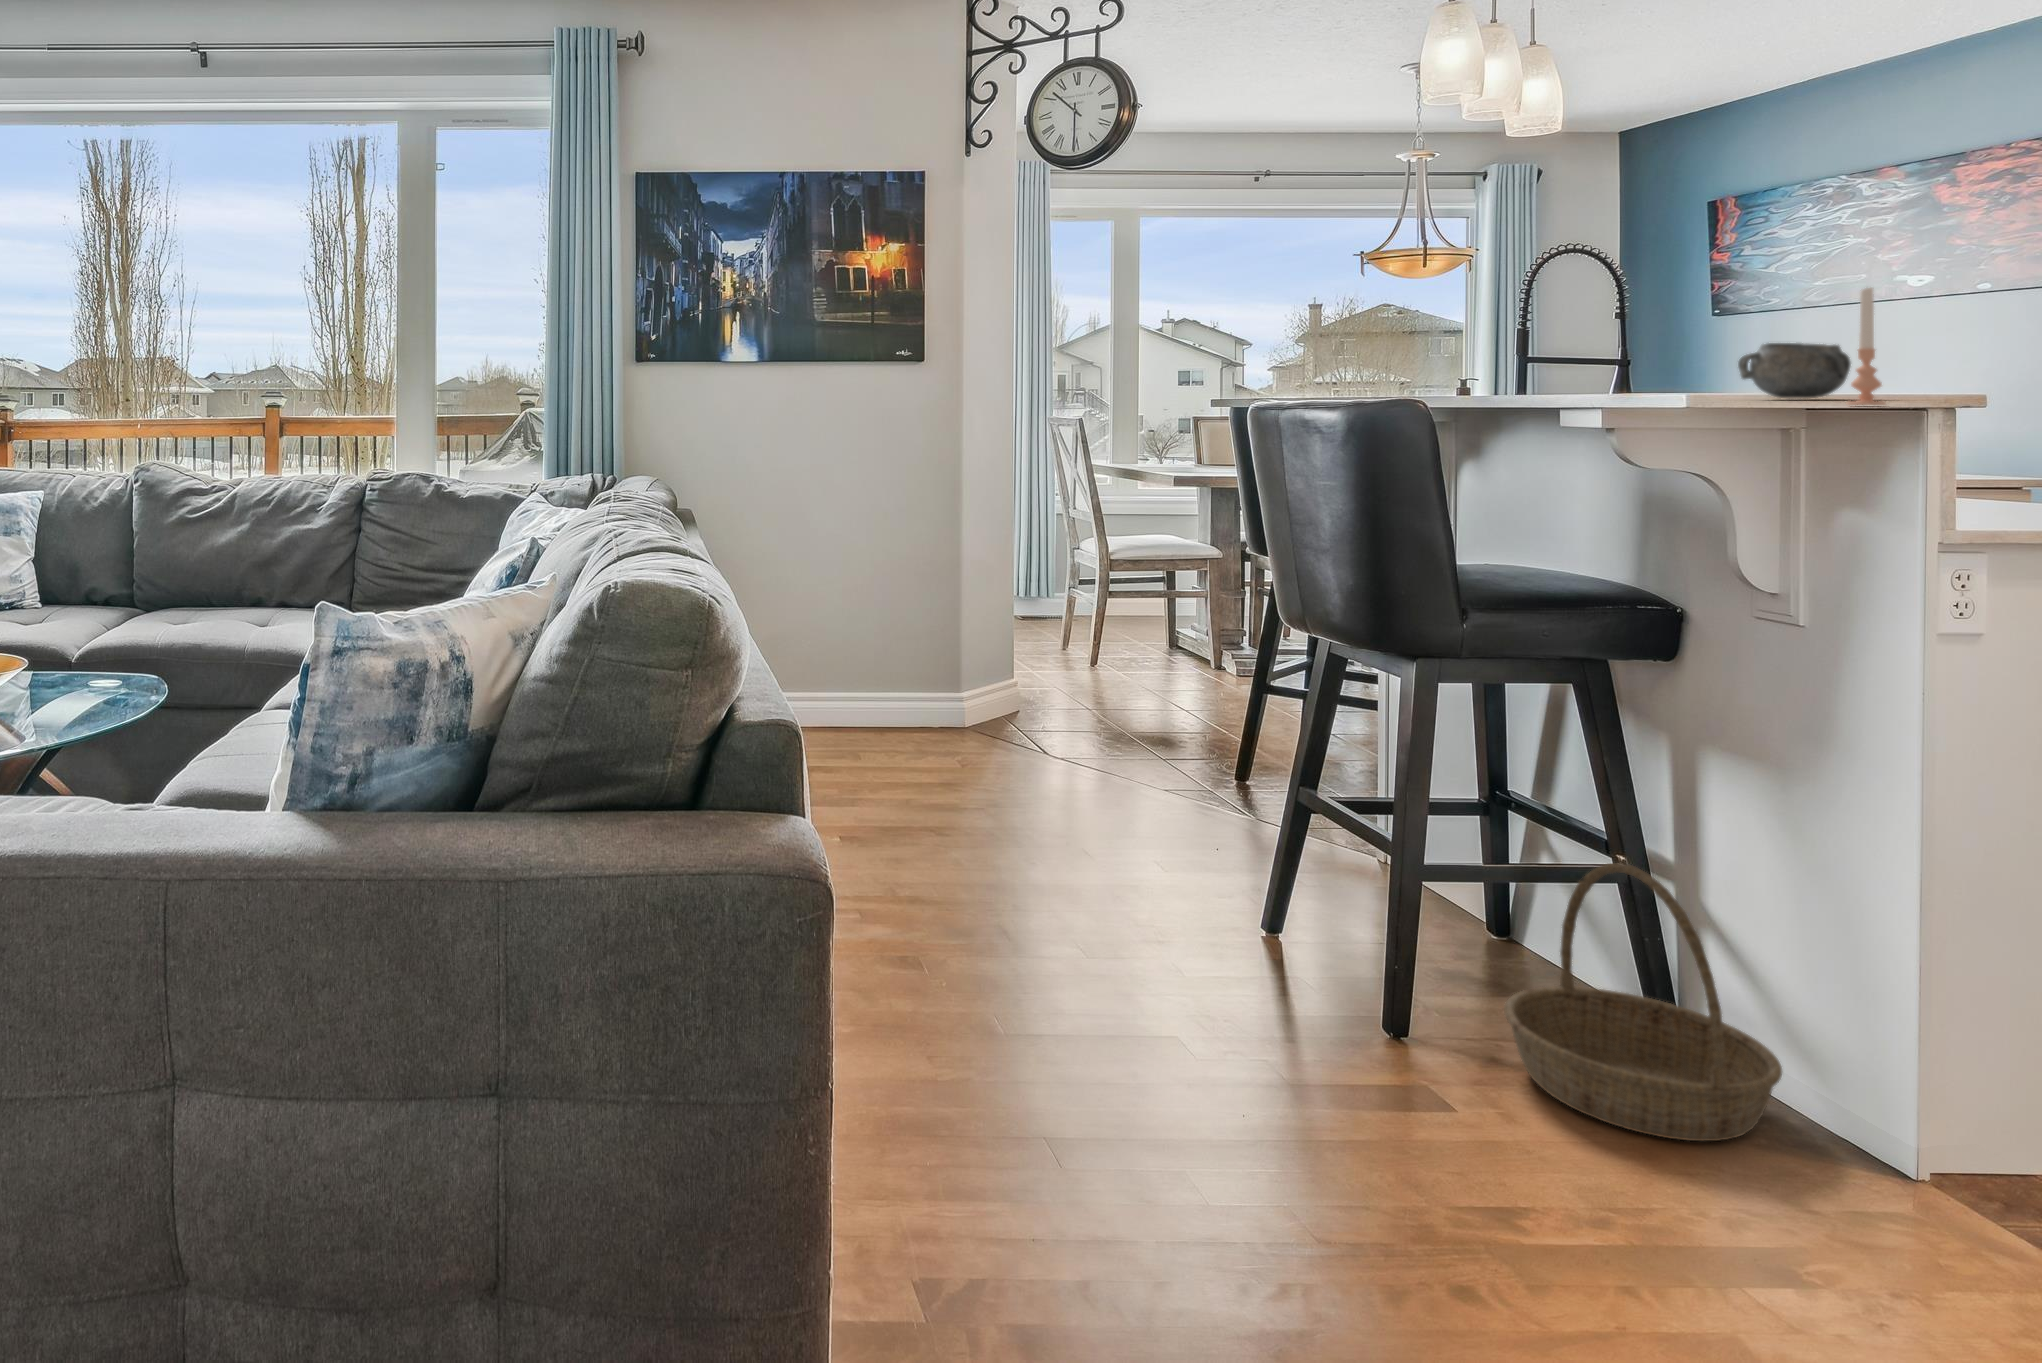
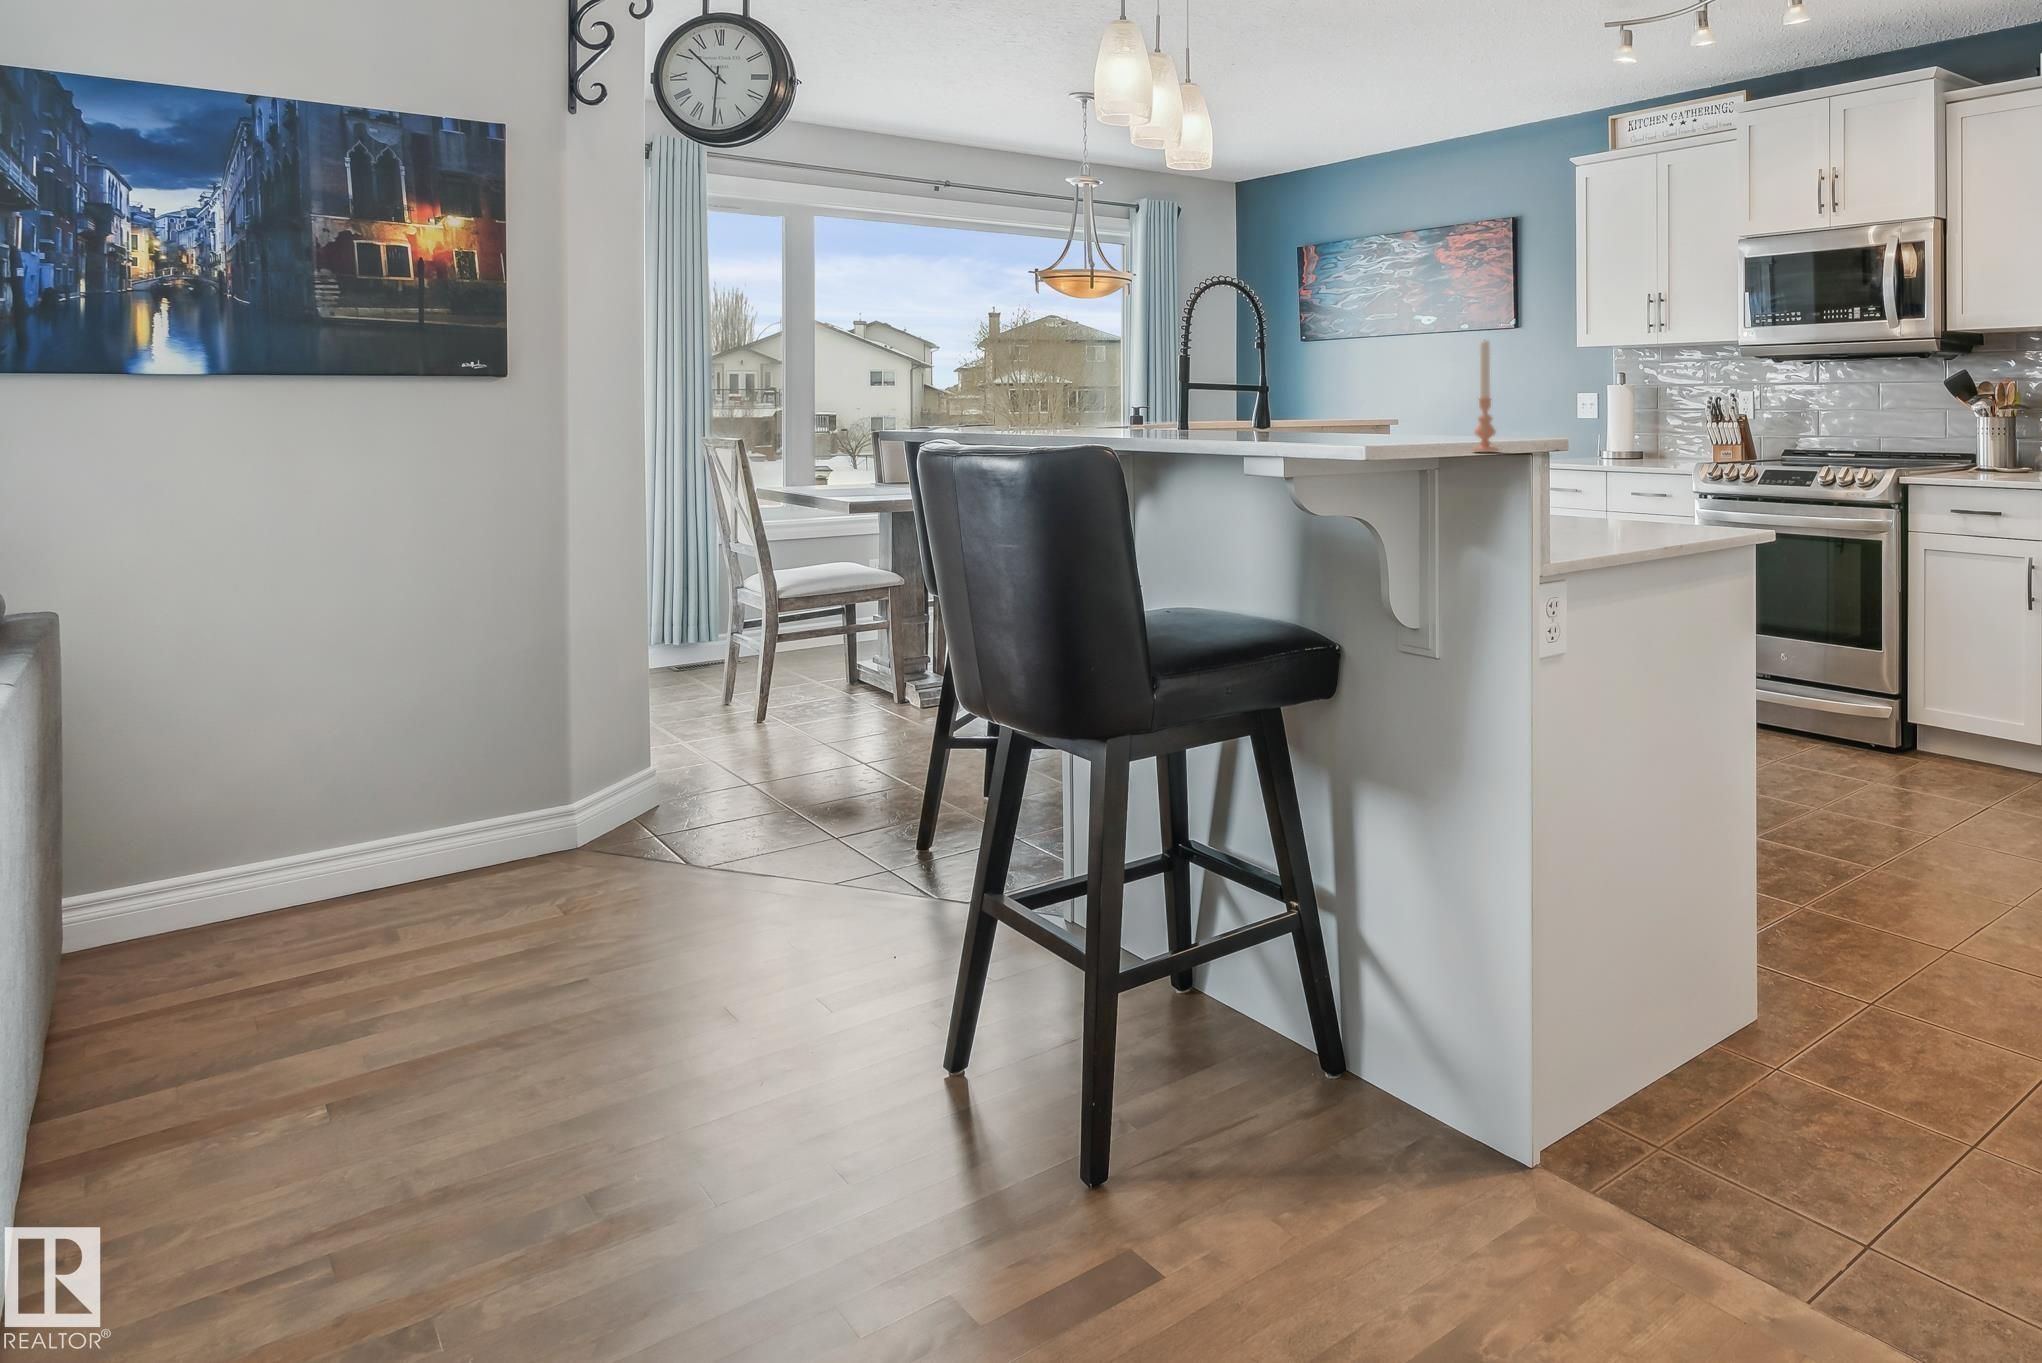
decorative bowl: present [1738,343,1851,399] -> none [1370,381,1449,433]
basket: present [1504,863,1782,1141] -> none [1198,925,1428,1216]

